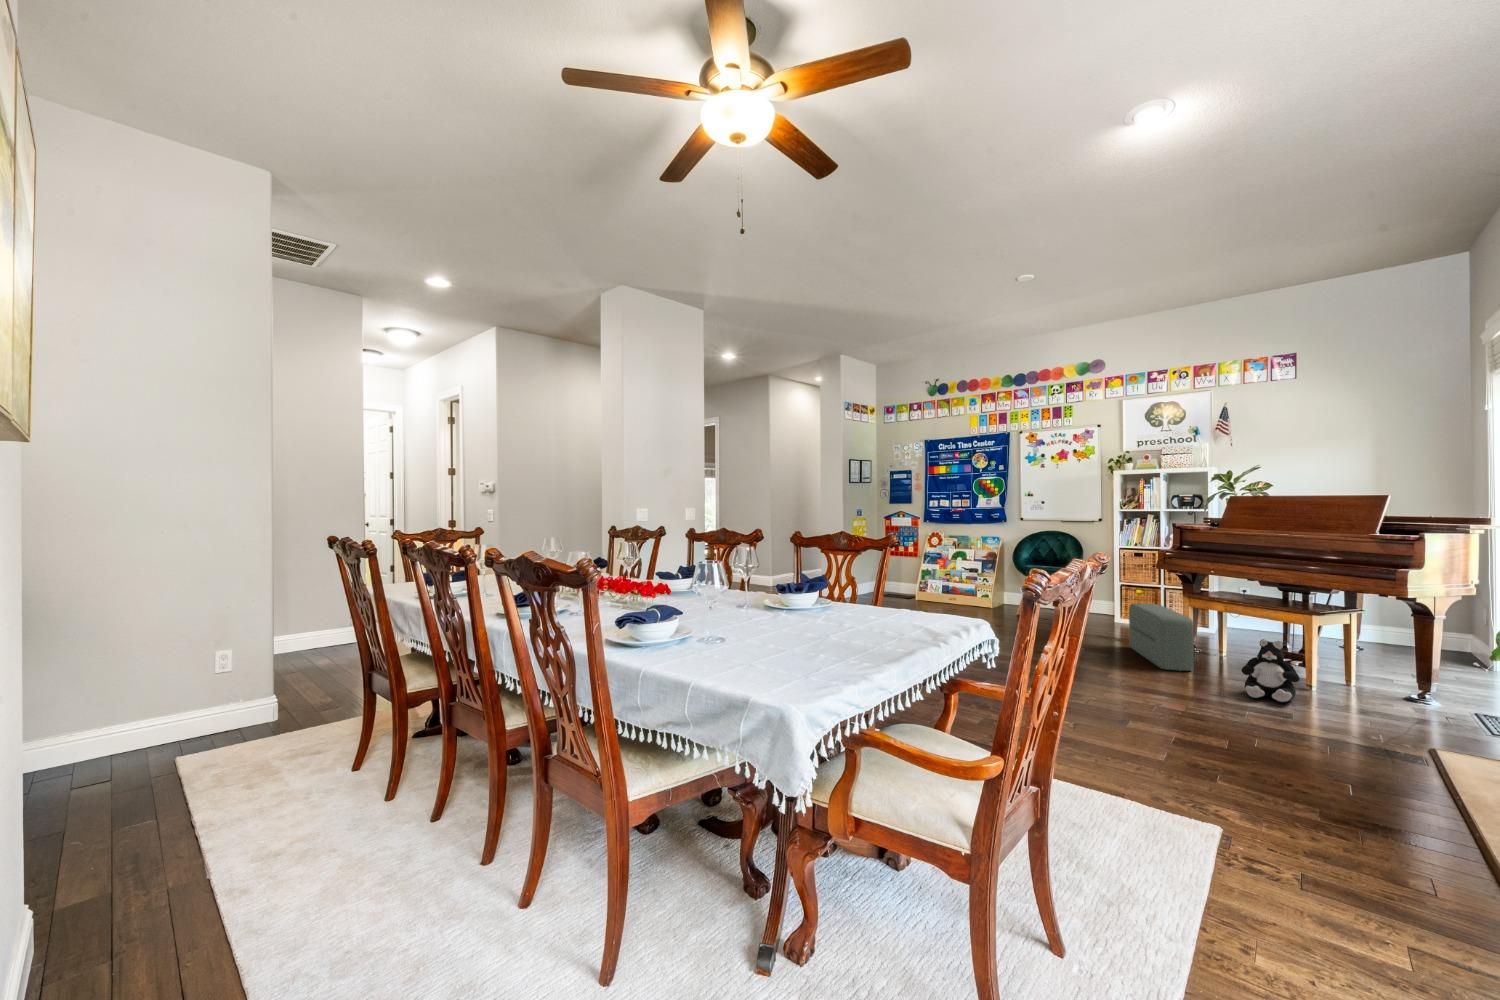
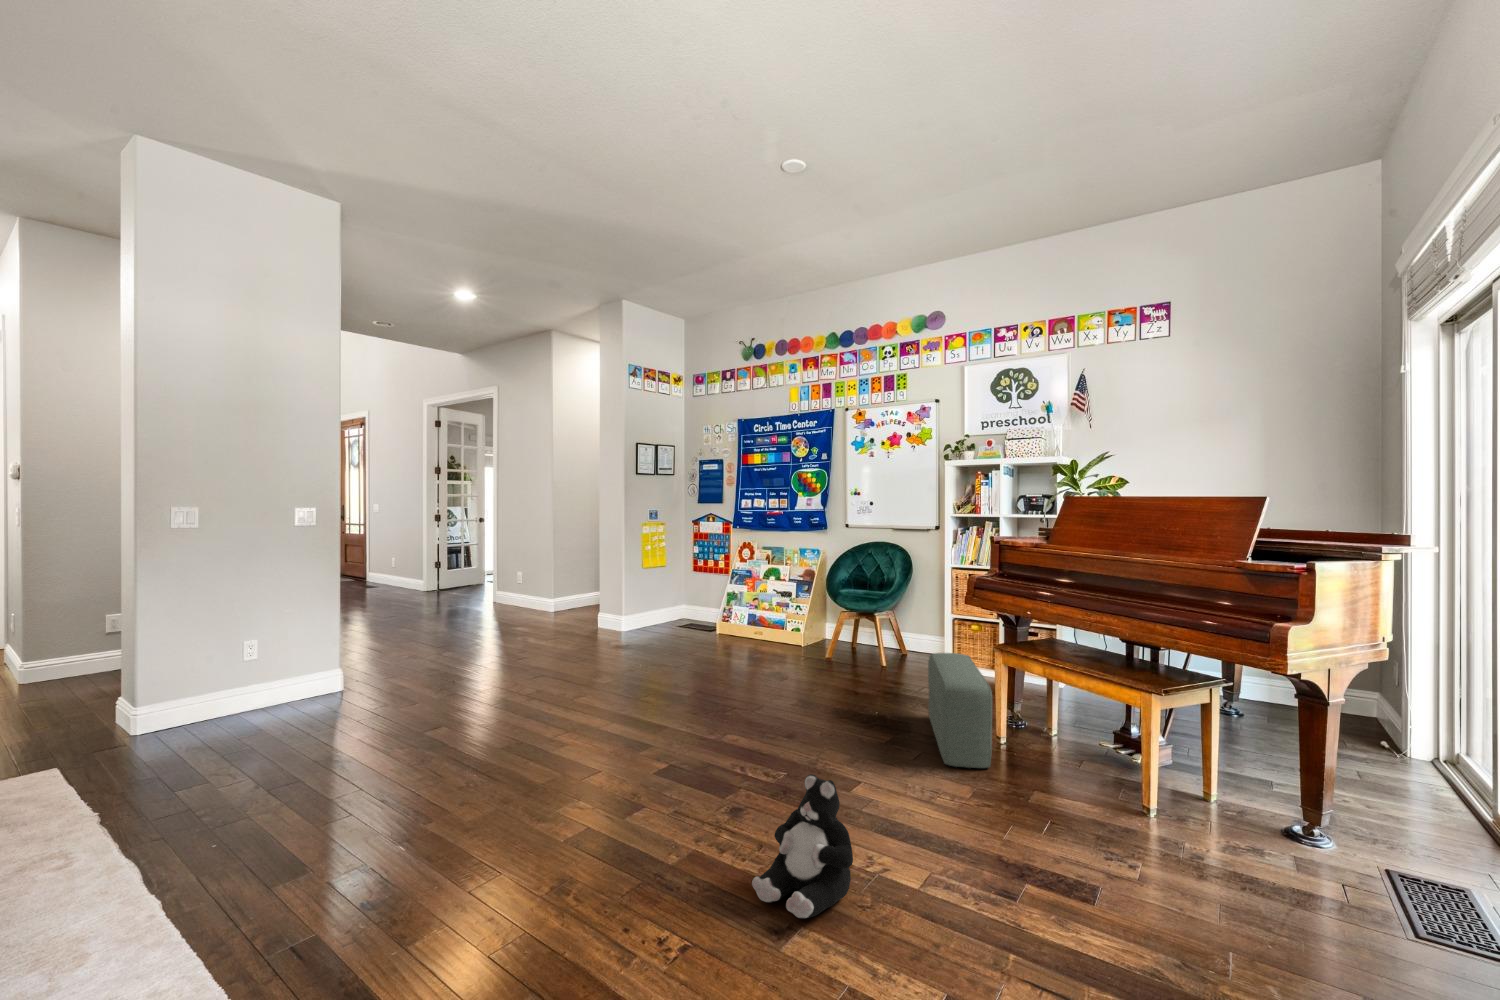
plush toy: present [1241,639,1300,702] -> present [752,774,853,918]

